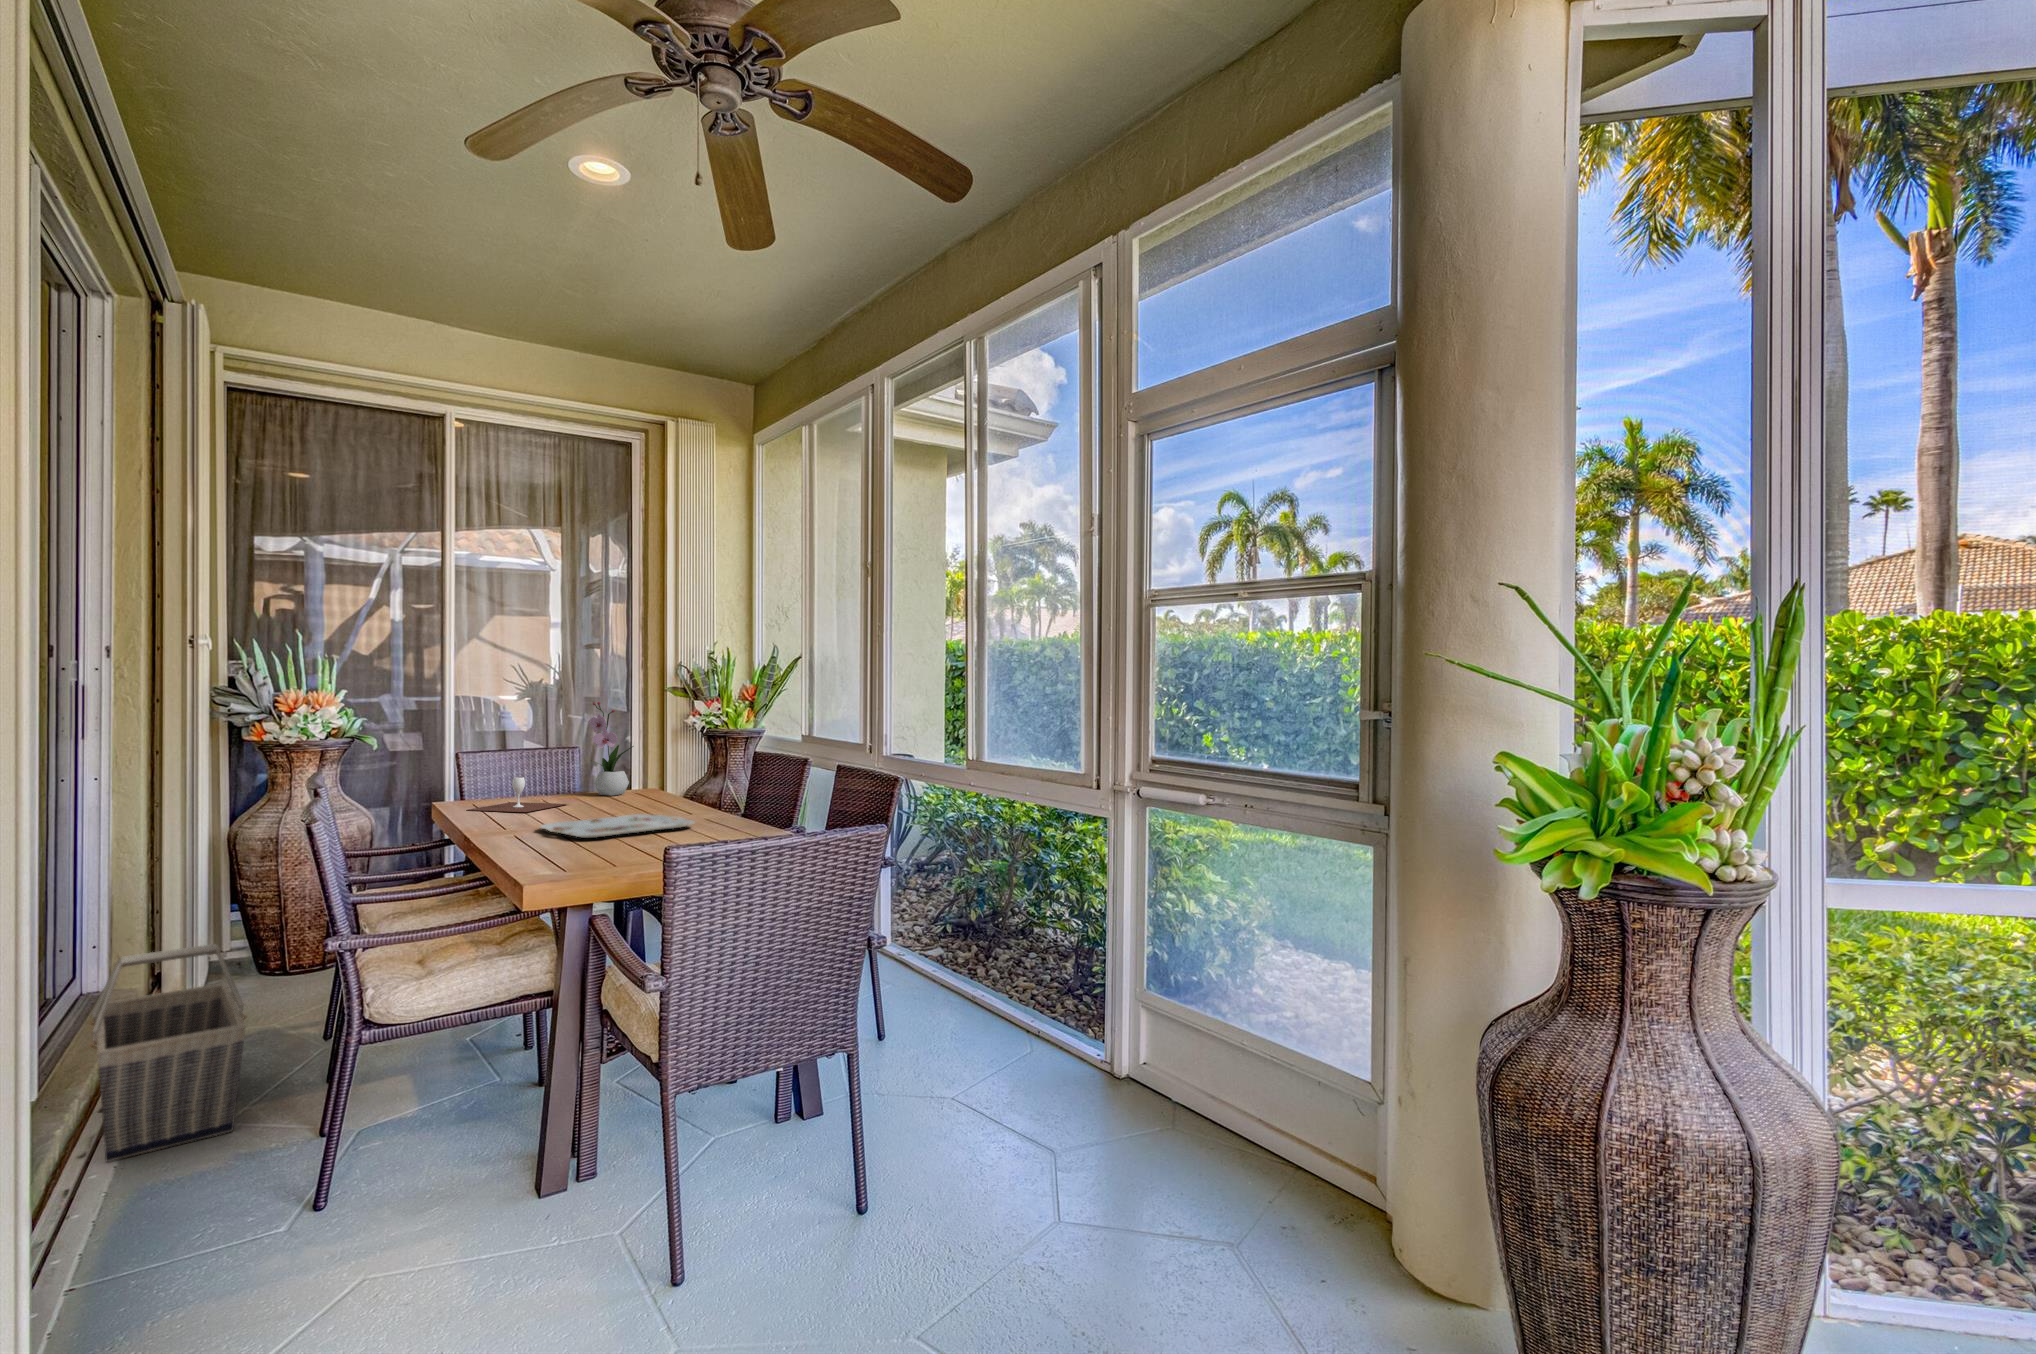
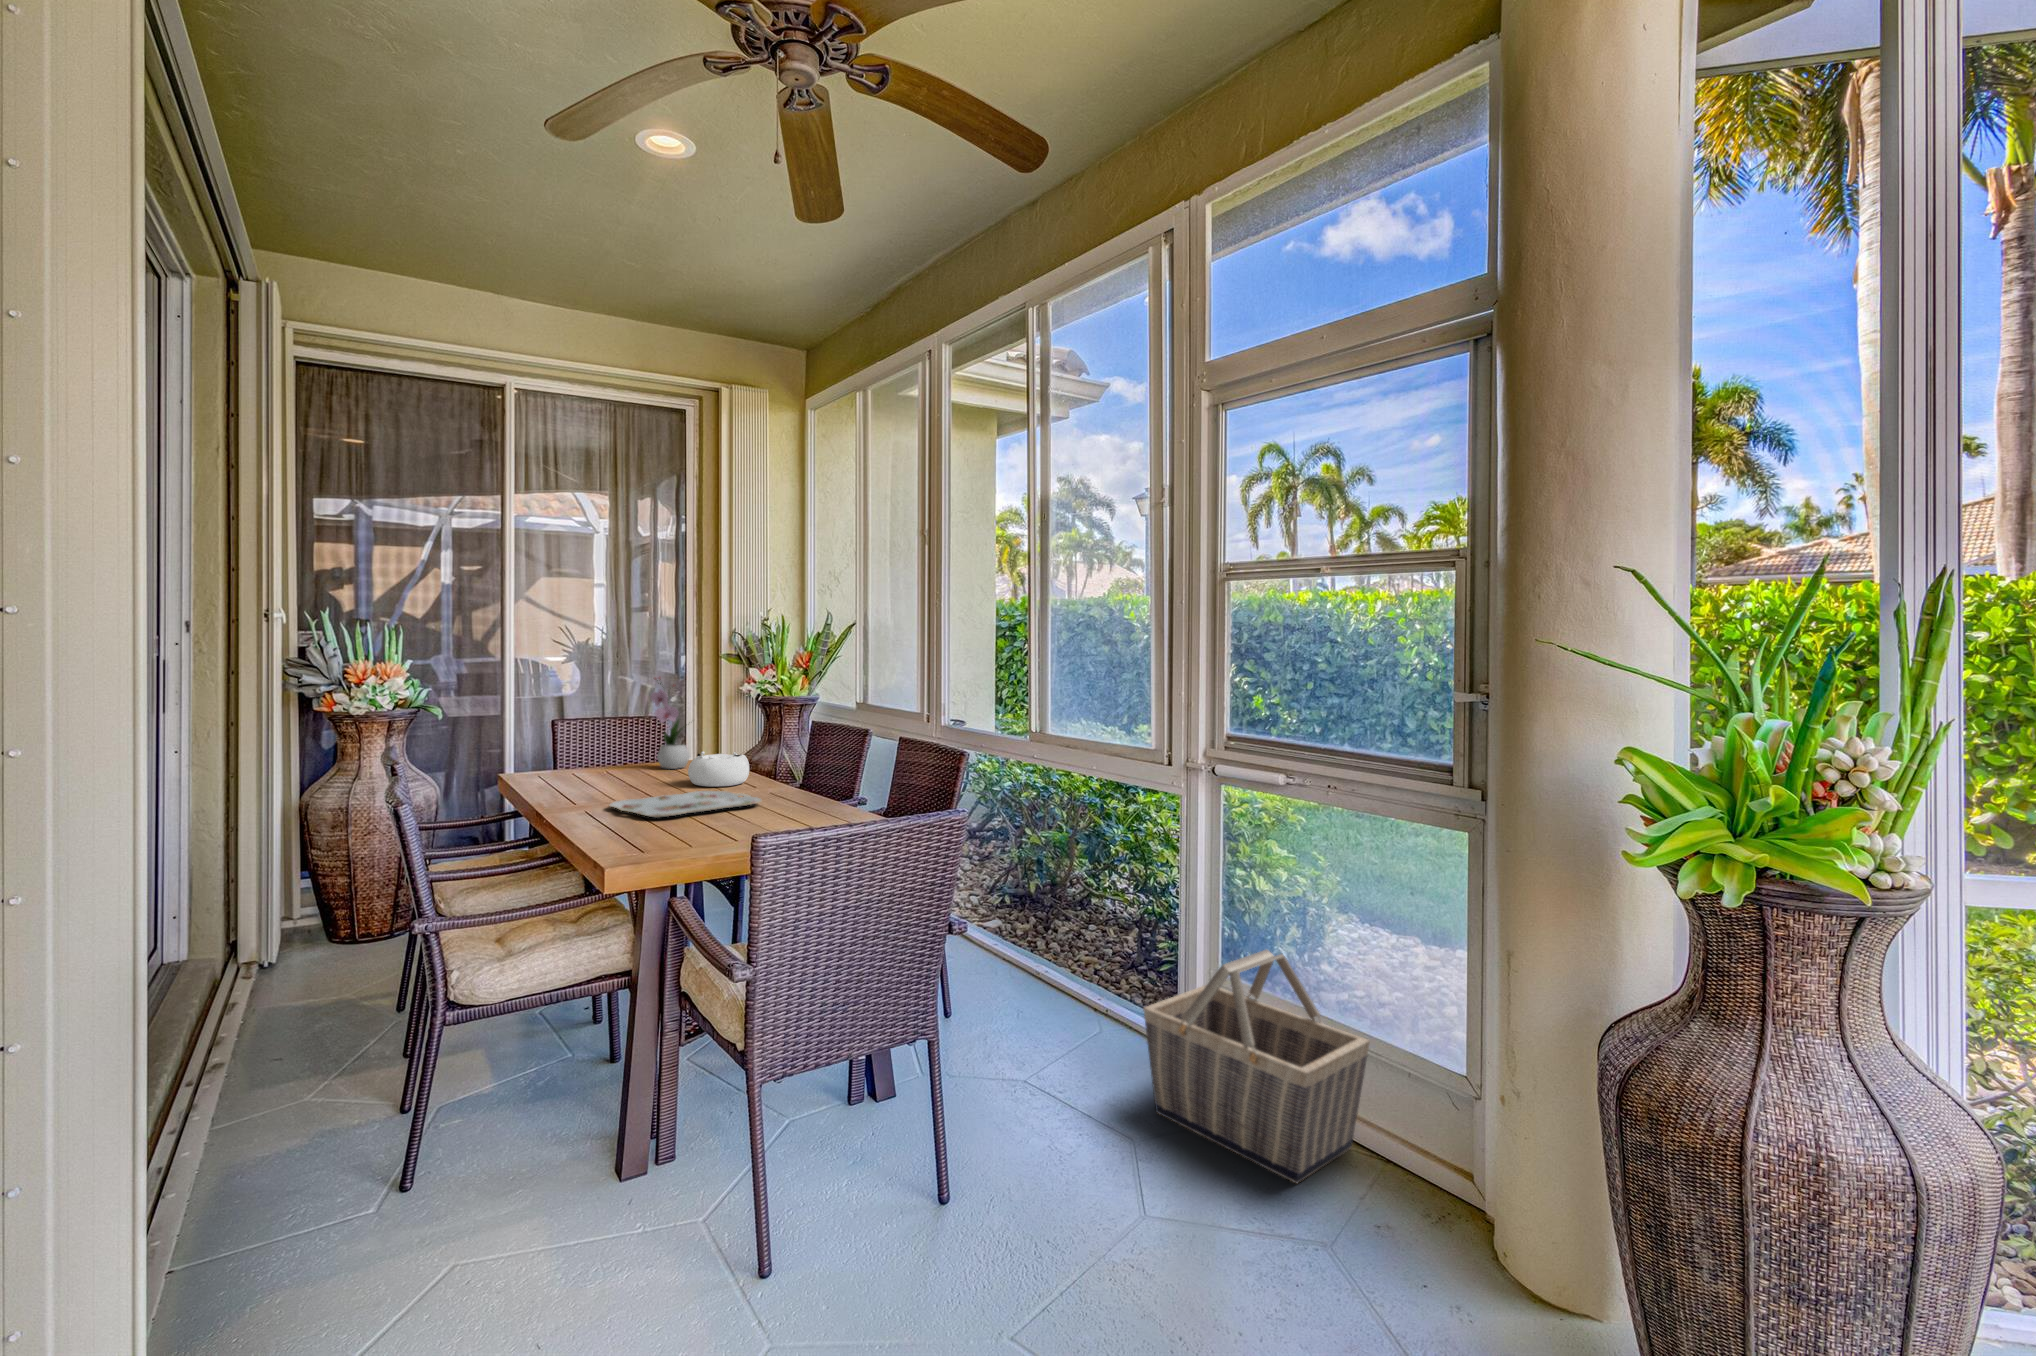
decorative bowl: none [624,776,687,811] -> present [688,751,749,787]
wine glass: present [468,777,566,812] -> none [534,752,633,788]
basket: present [89,944,247,1162] -> present [1143,950,1370,1183]

